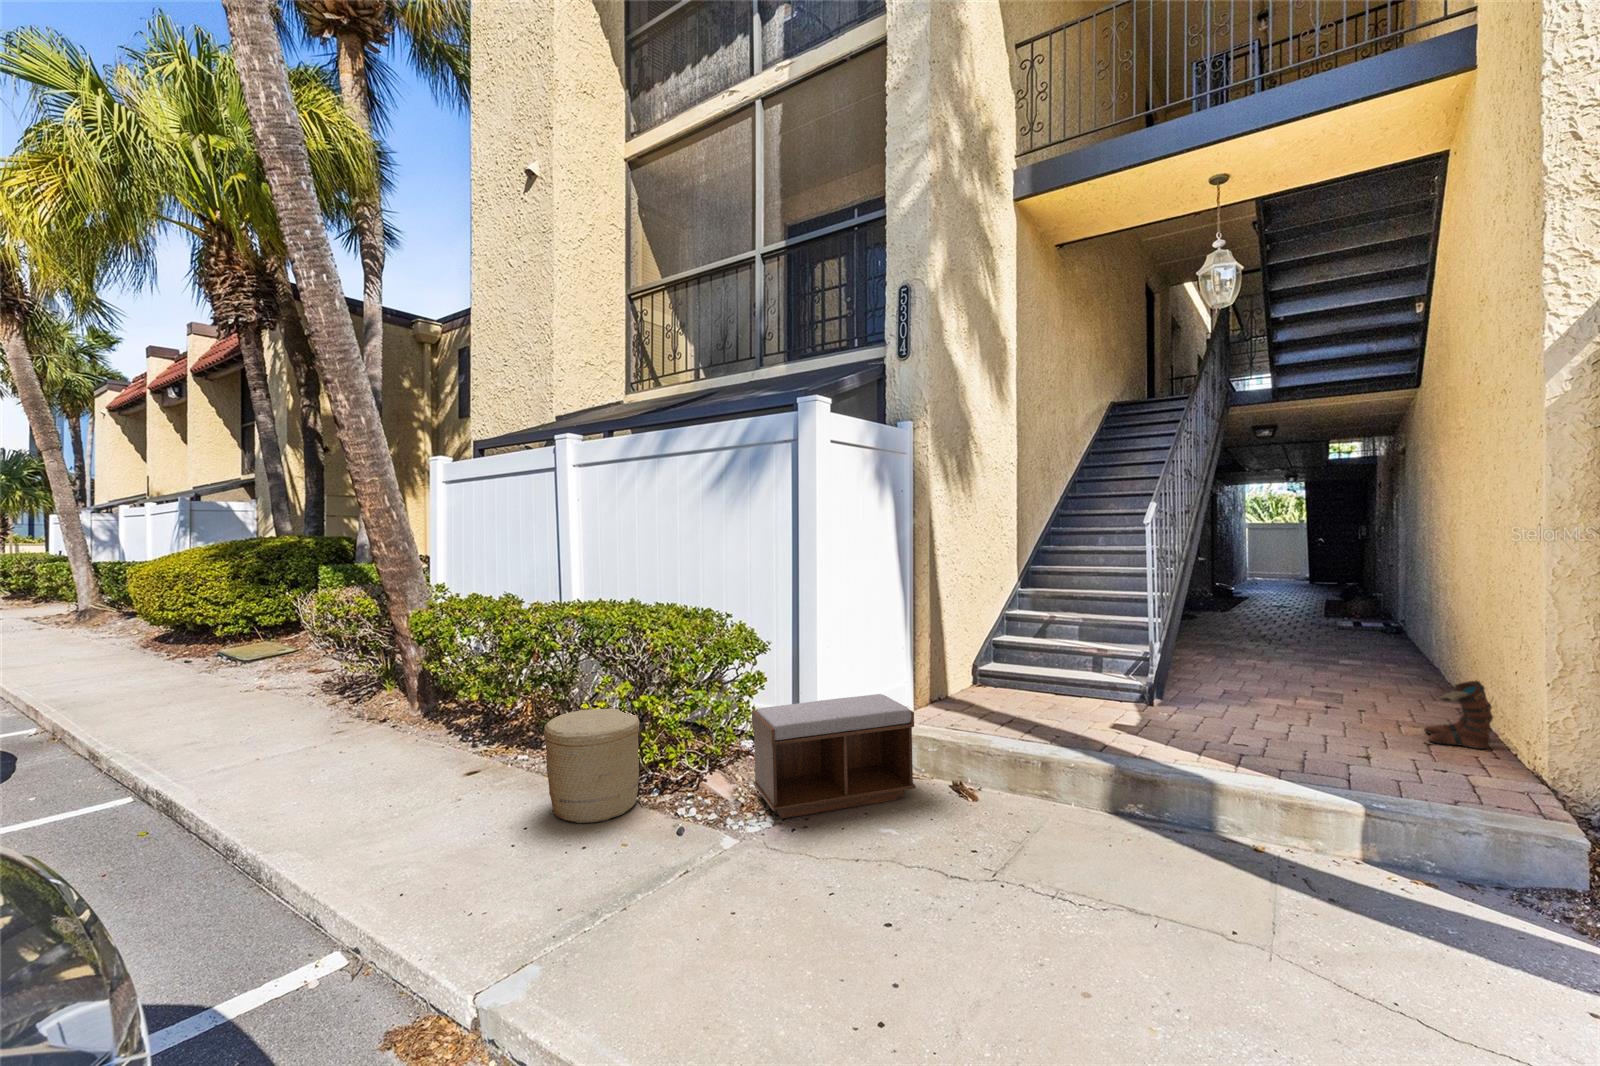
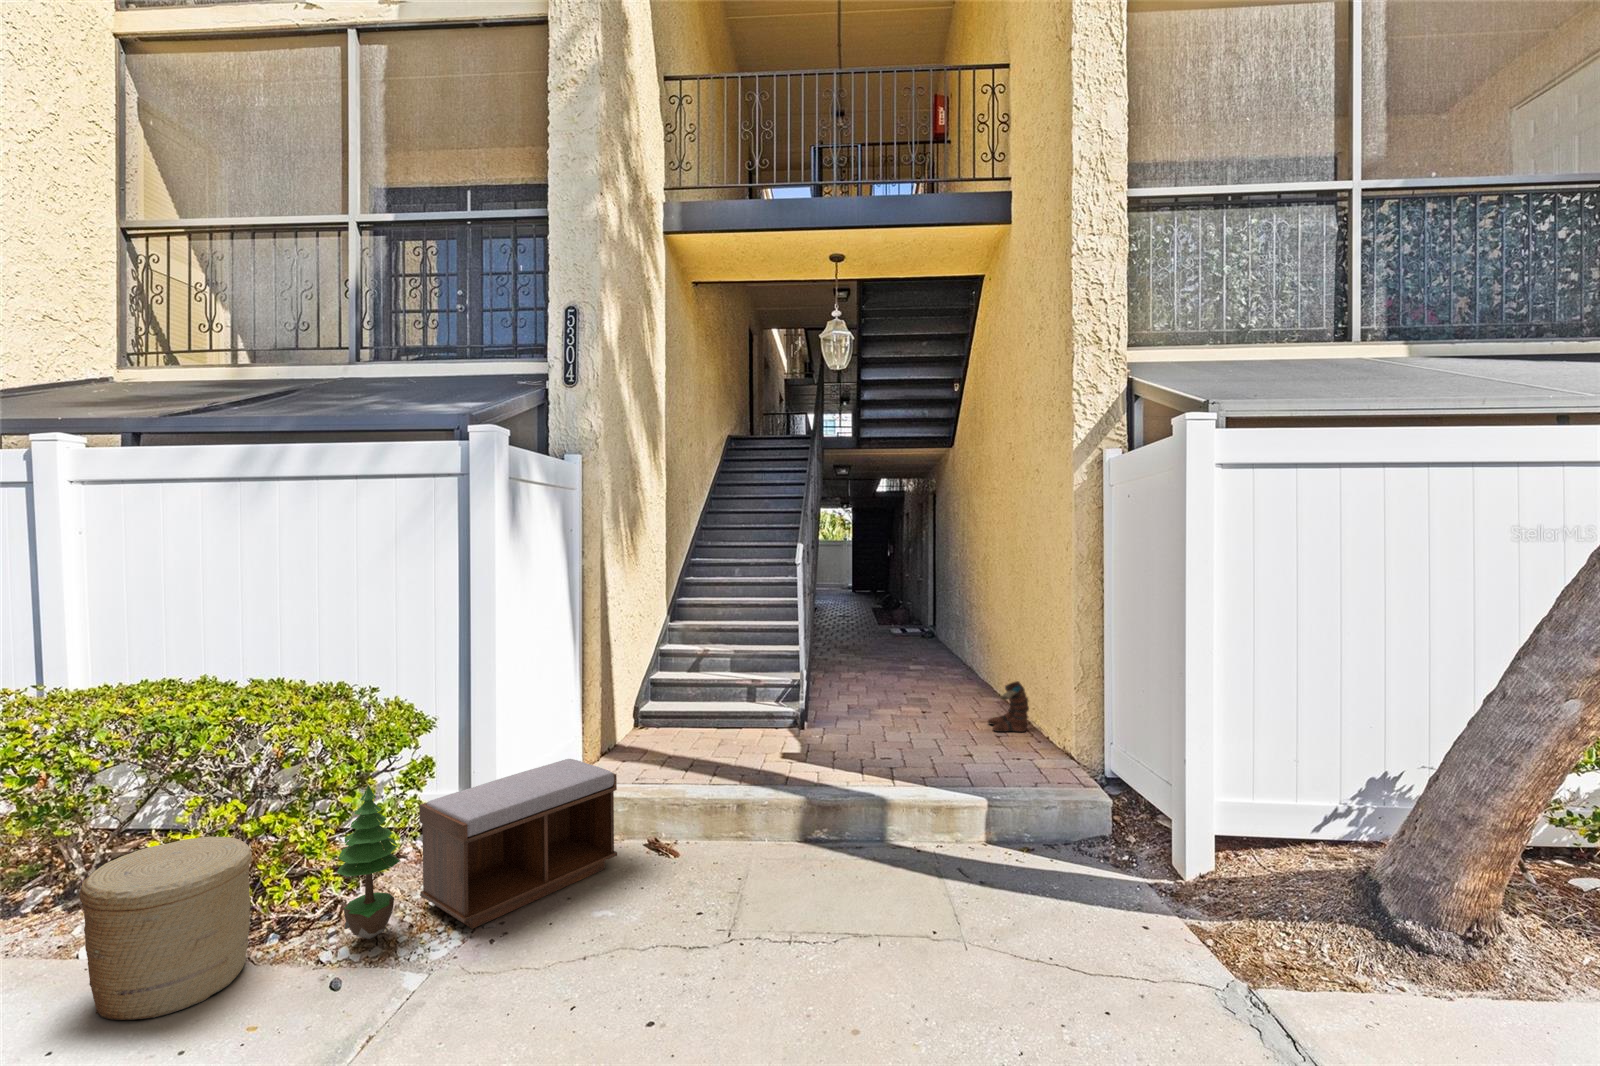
potted tree: none [688,686,732,808] -> present [337,785,400,940]

